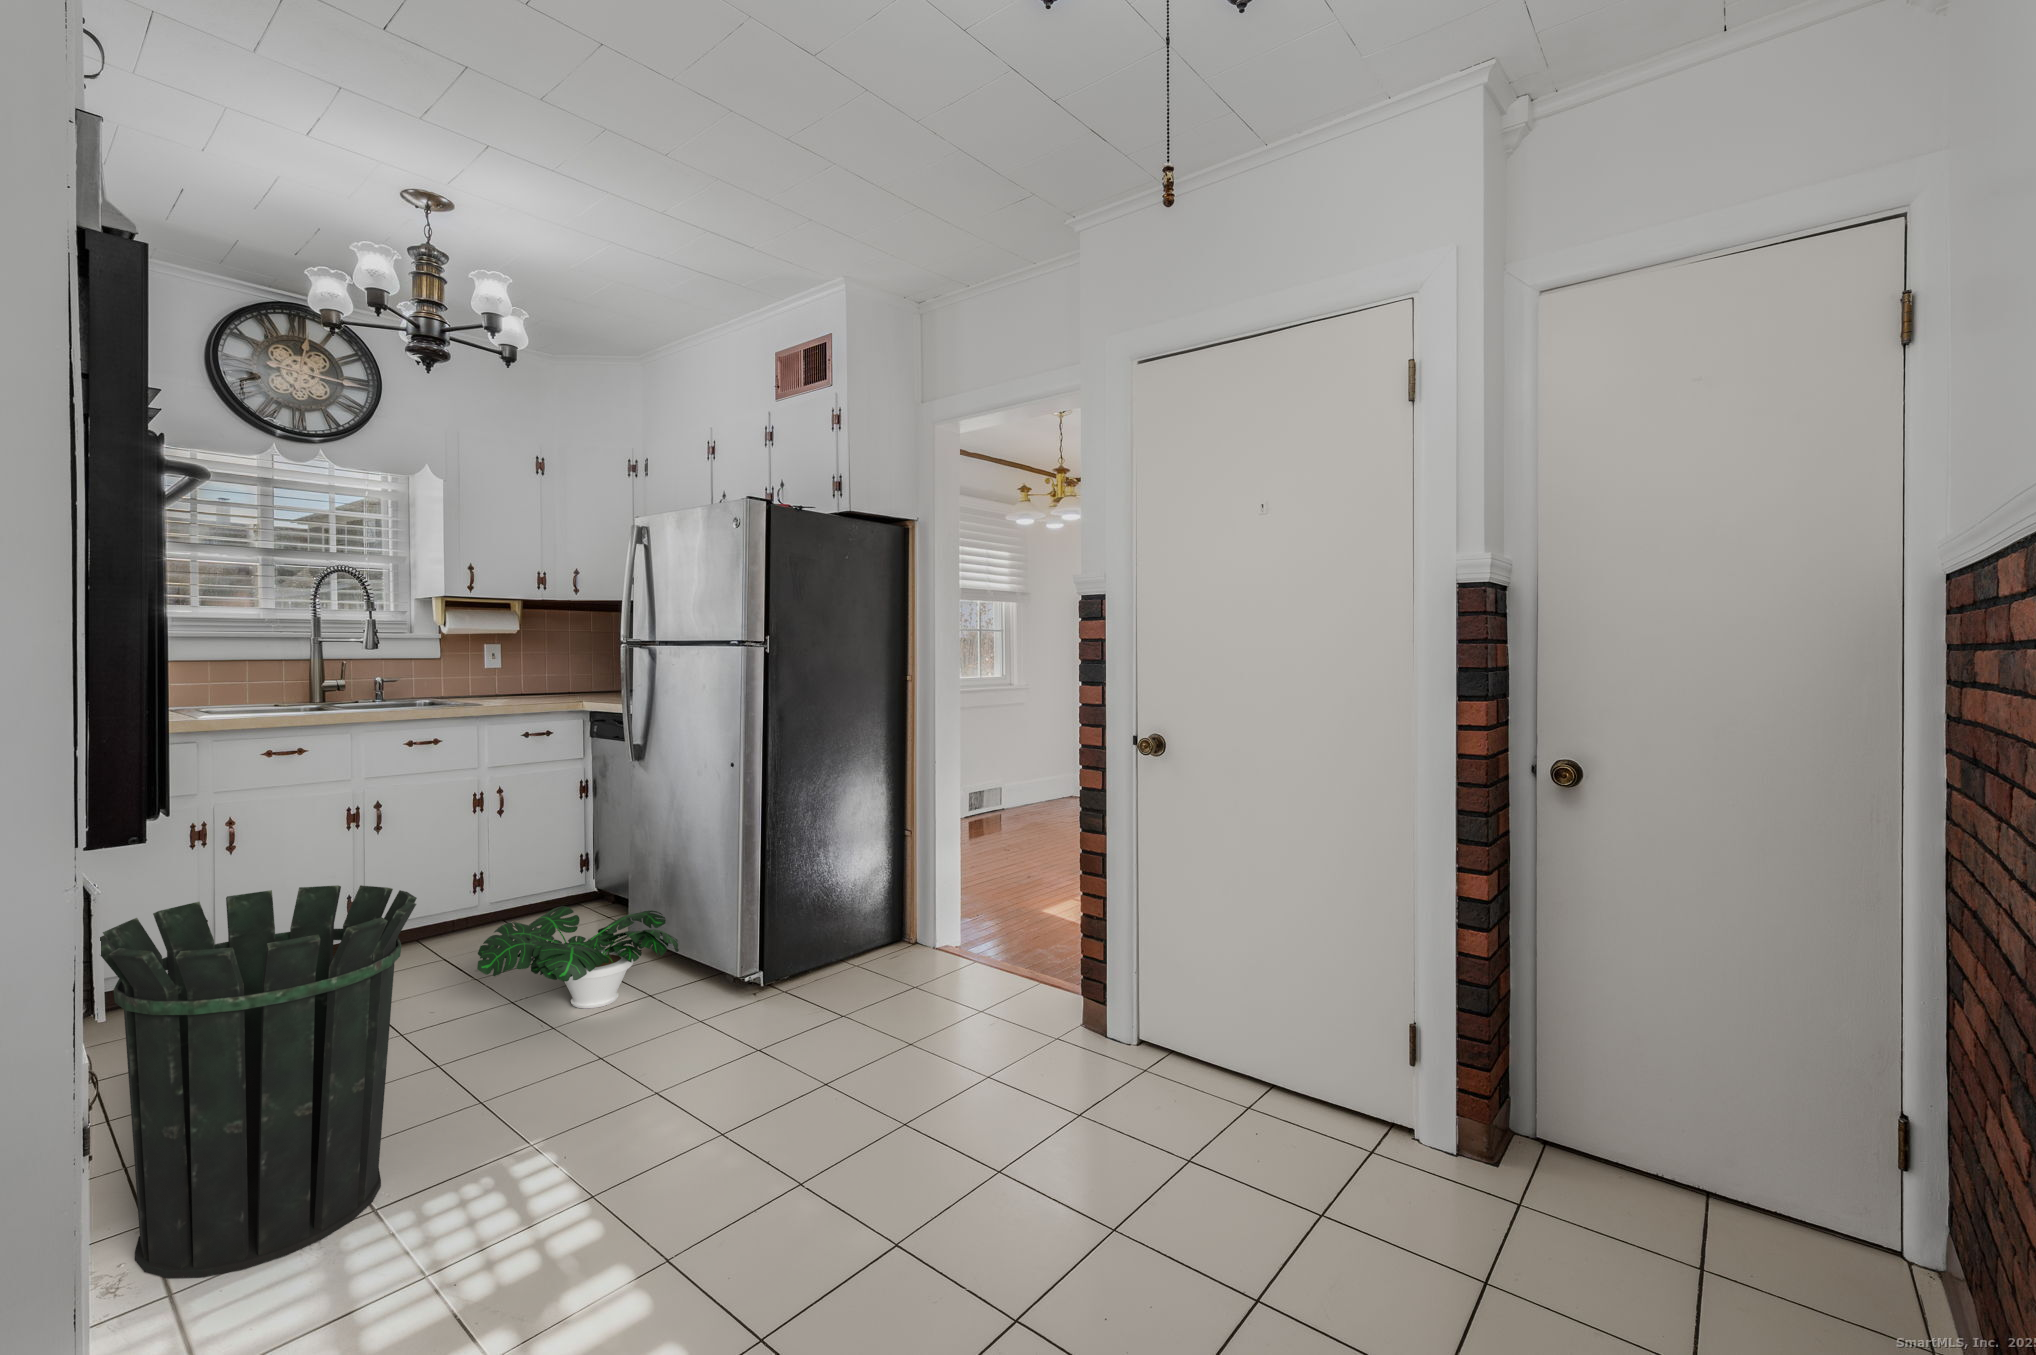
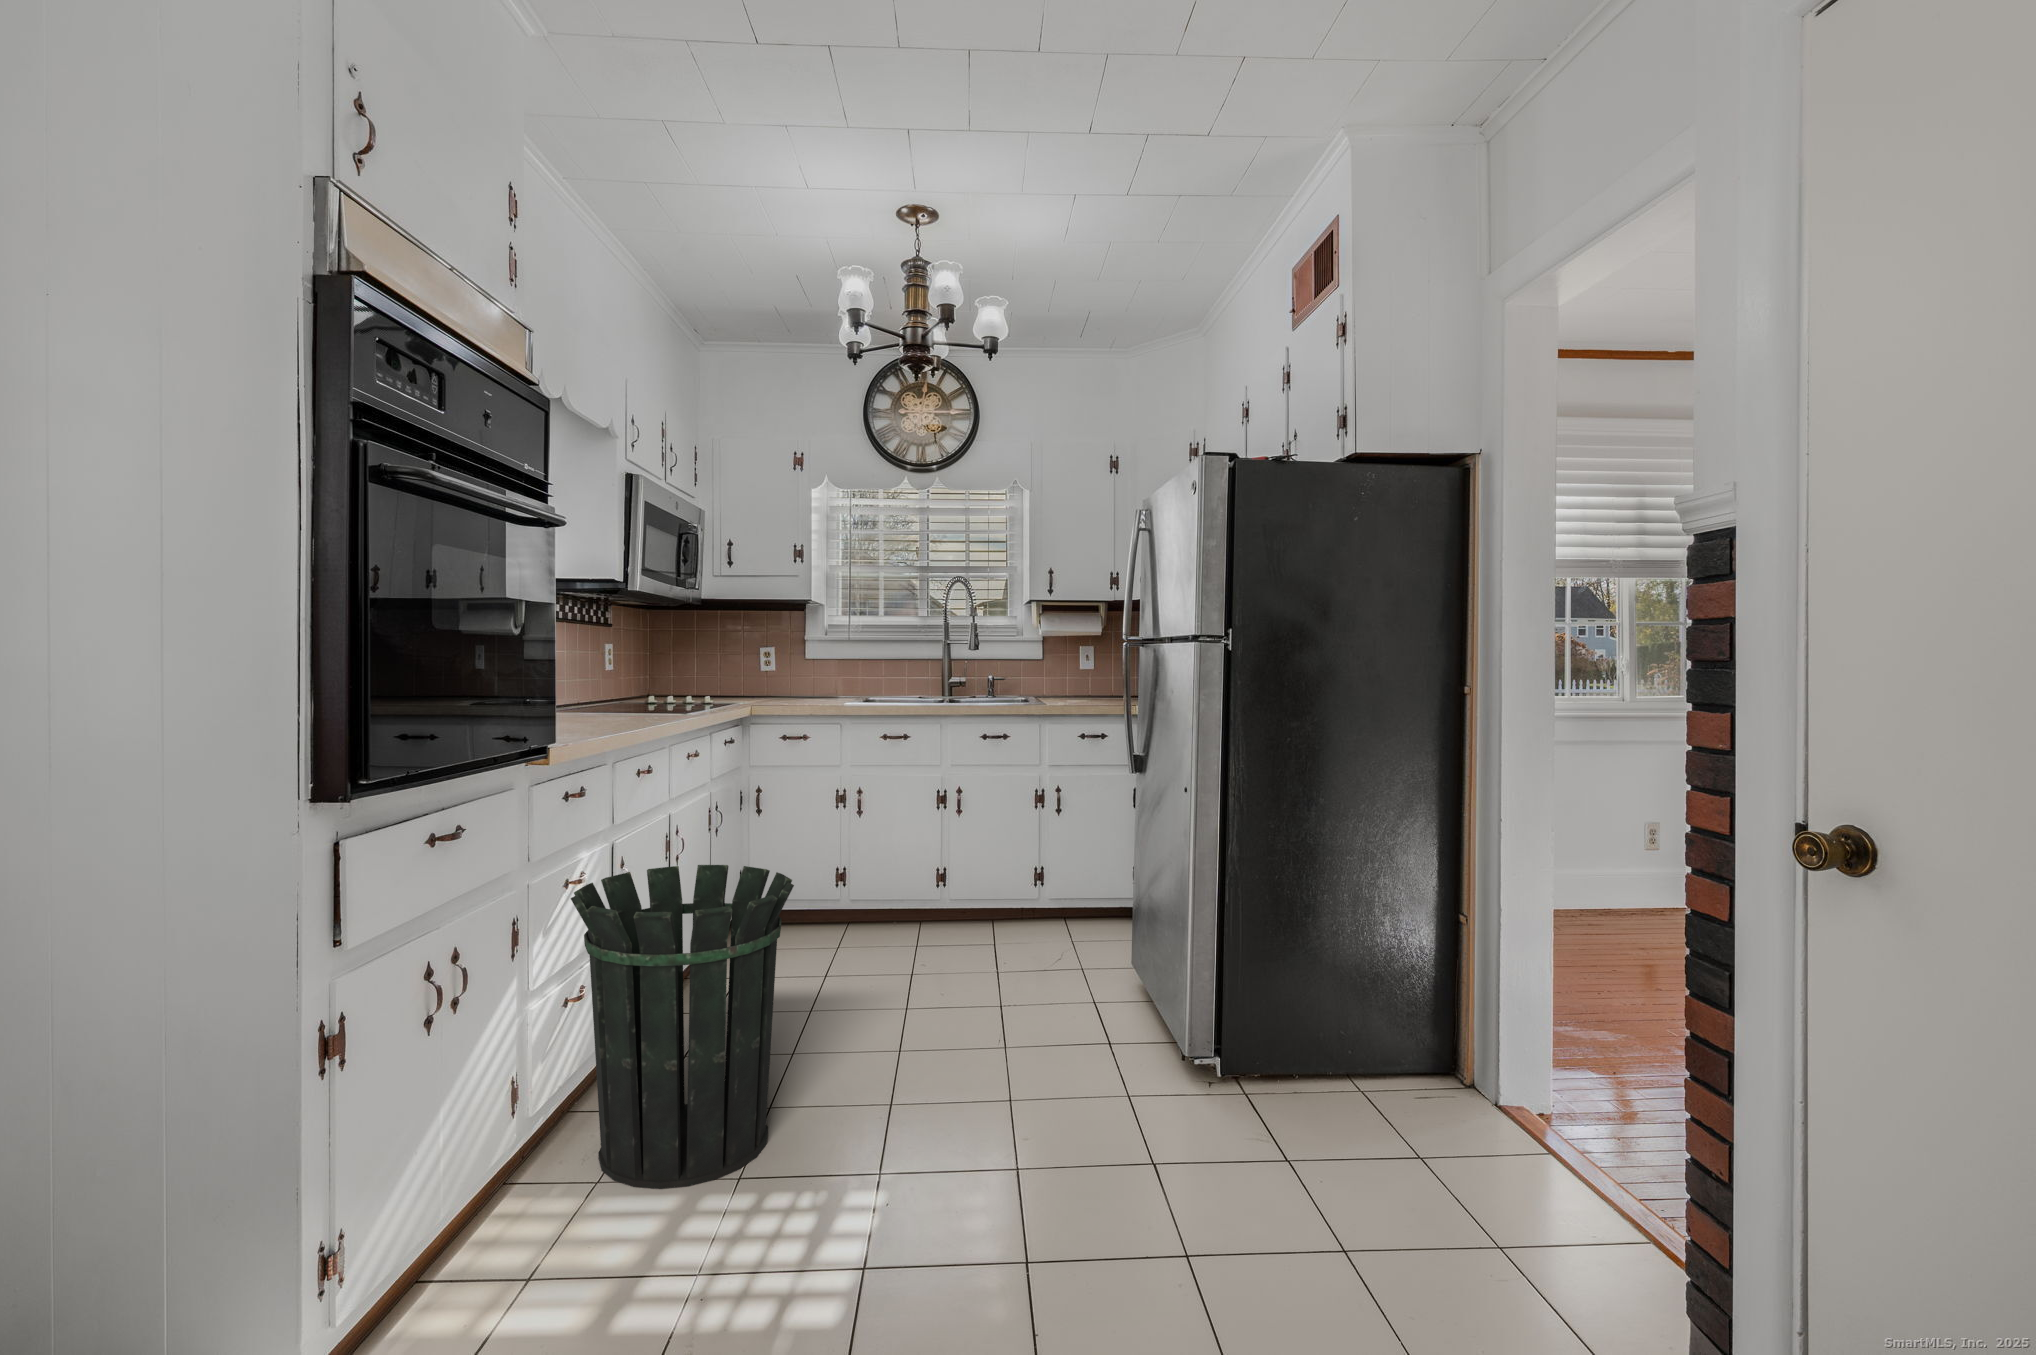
potted plant: present [477,906,679,1008] -> none [942,924,1141,1043]

